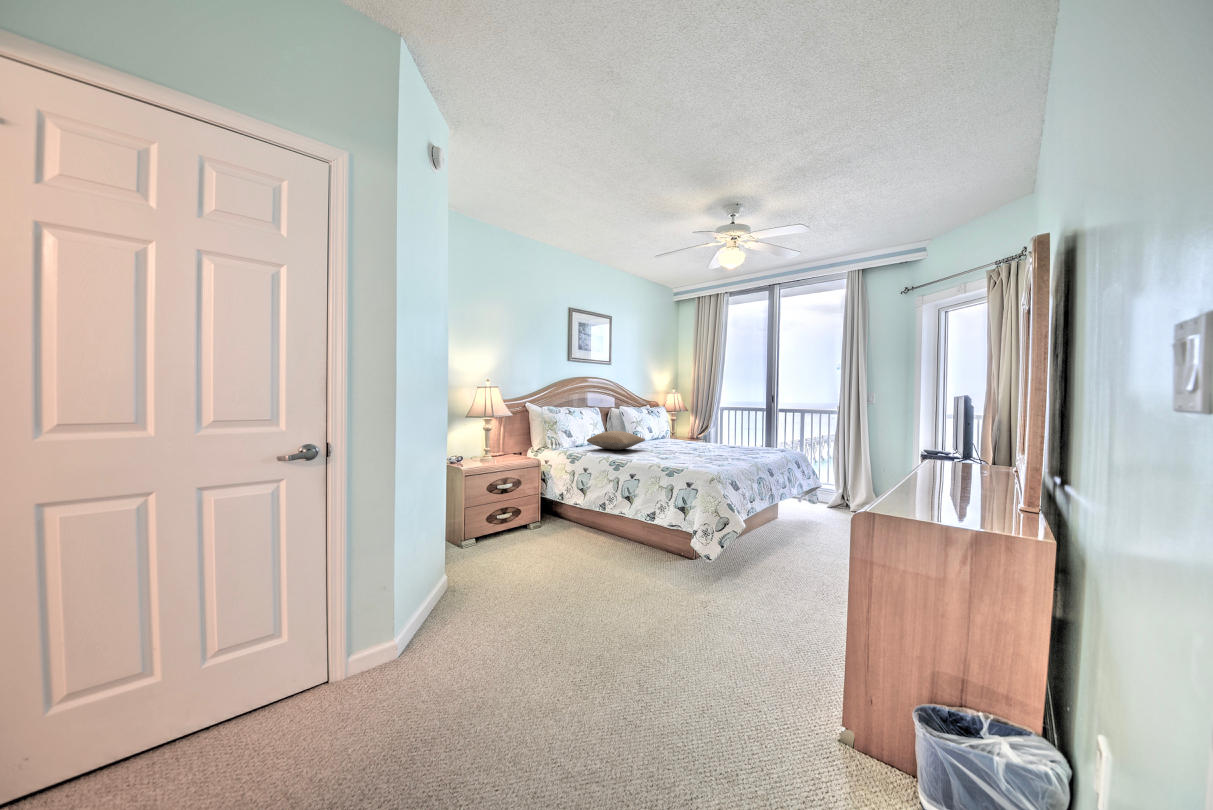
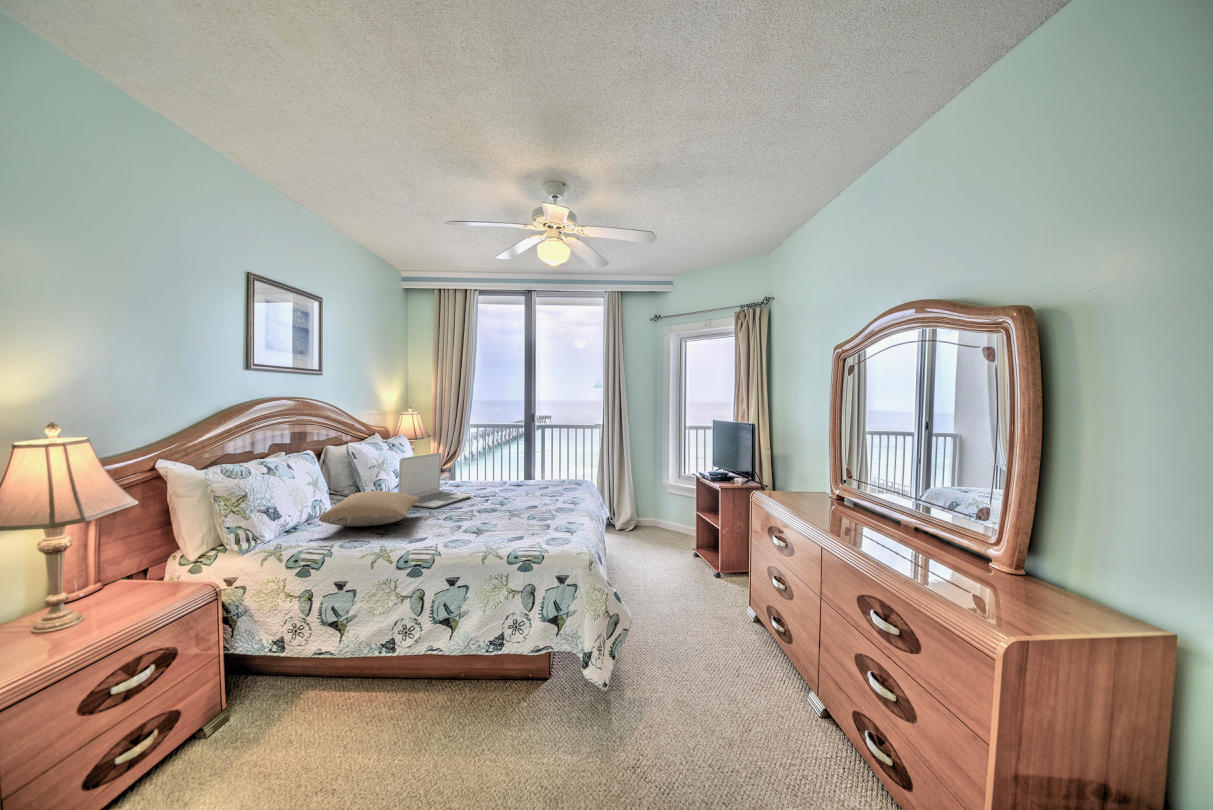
laptop: none [641,416,690,449] -> present [398,453,471,508]

